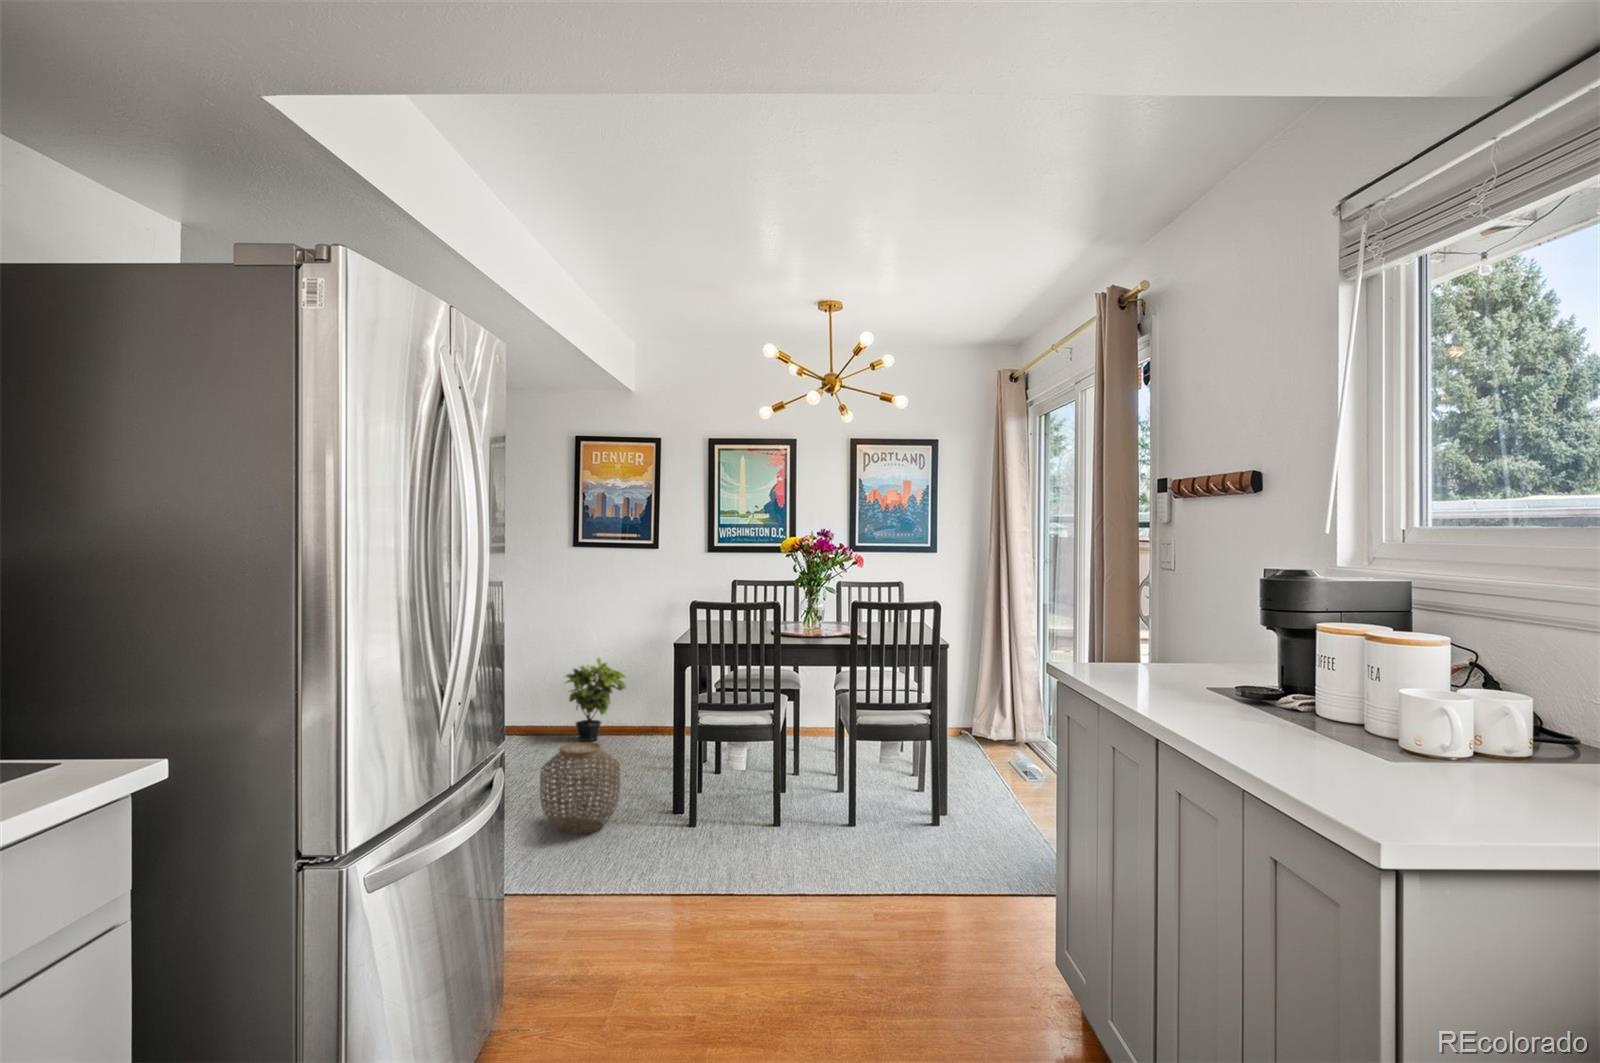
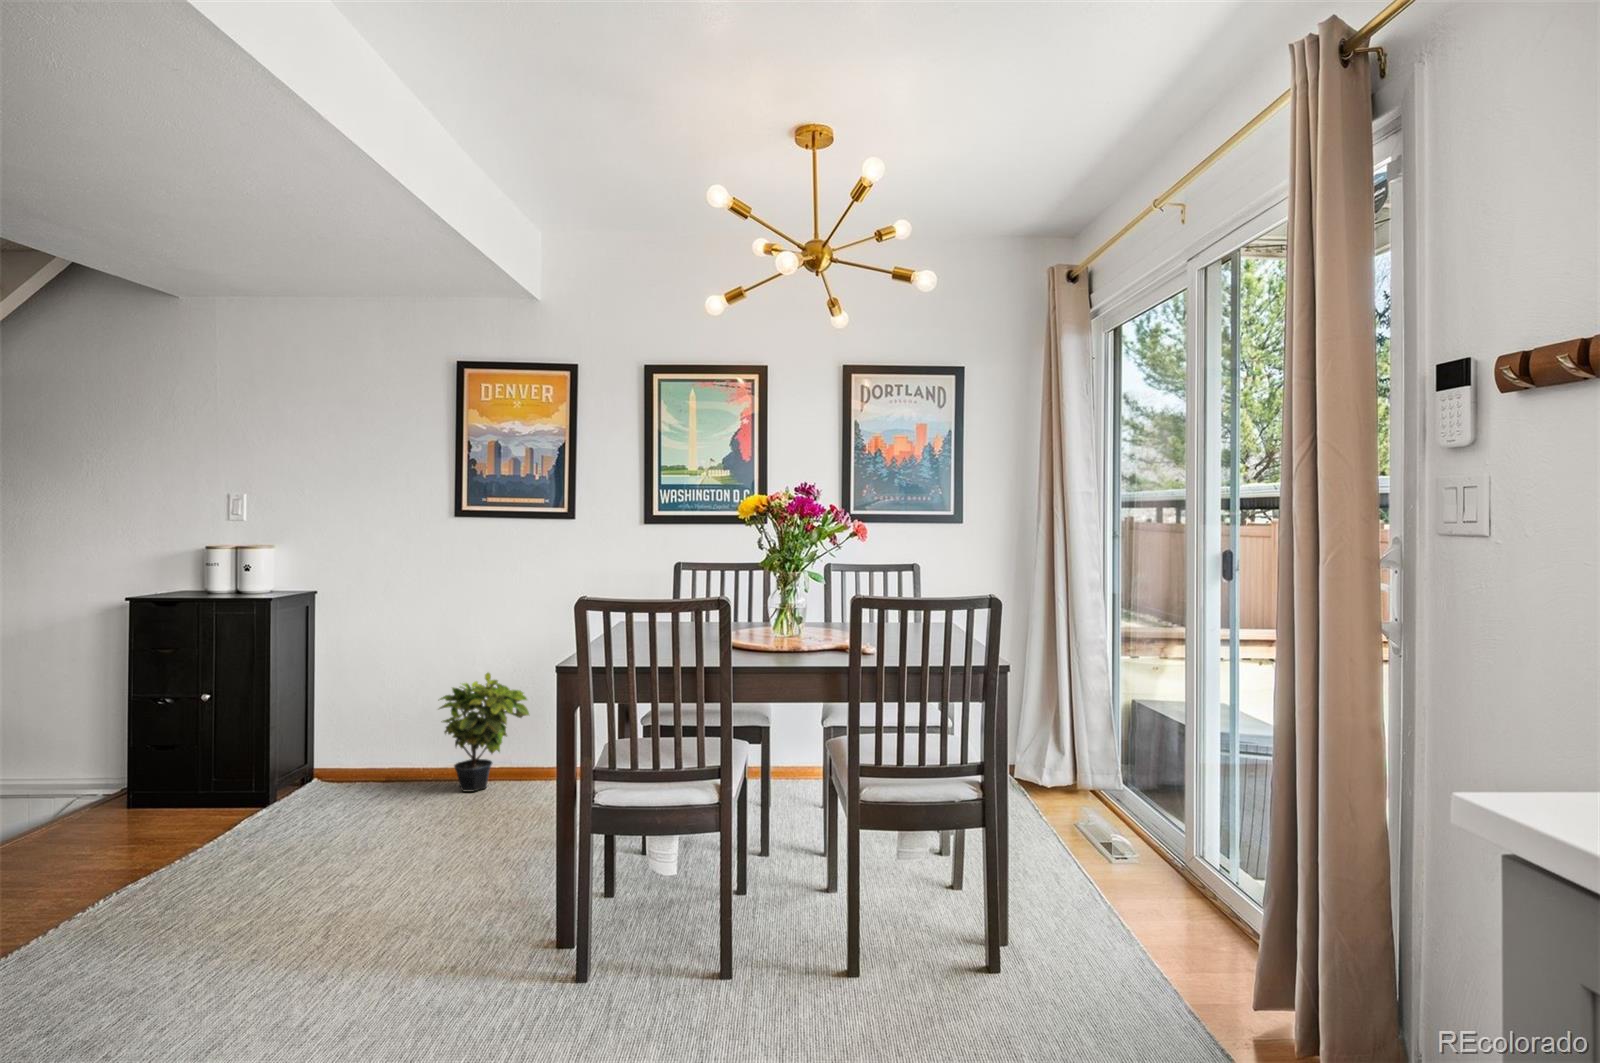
woven basket: present [540,742,620,834] -> none [300,838,453,1012]

